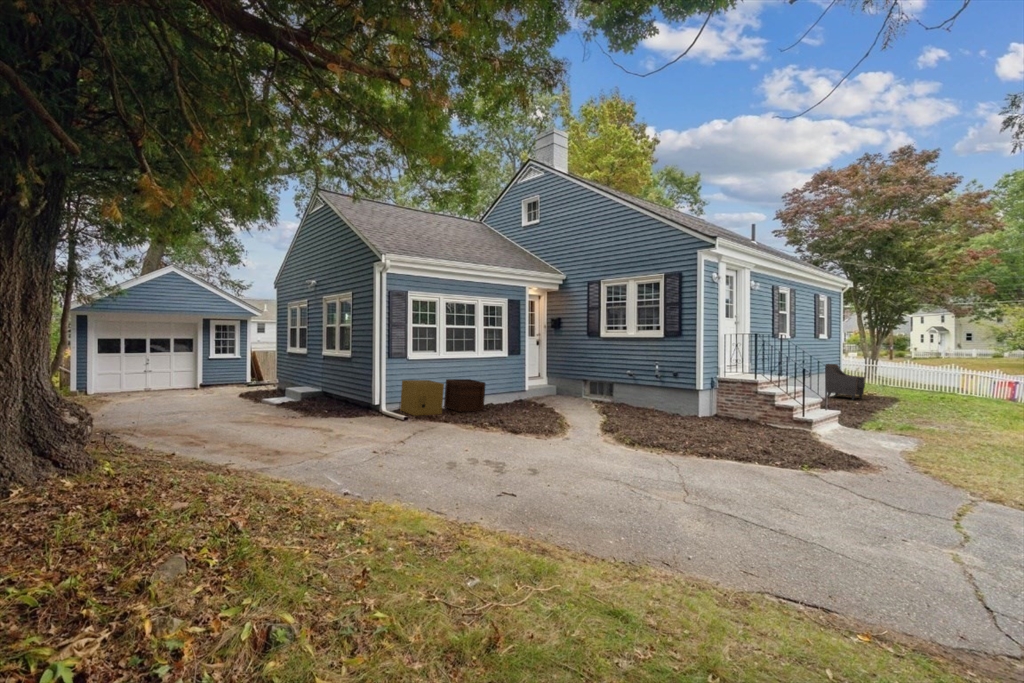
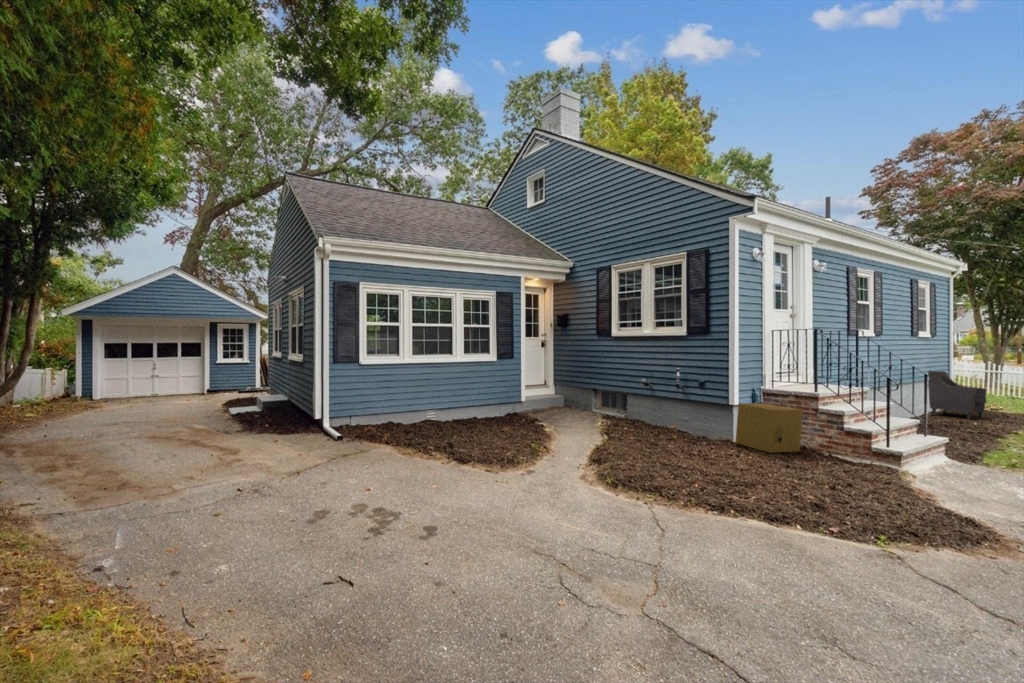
wooden crate: present [444,379,485,412] -> none [408,389,456,430]
cardboard box: present [400,380,444,416] -> present [736,403,803,453]

